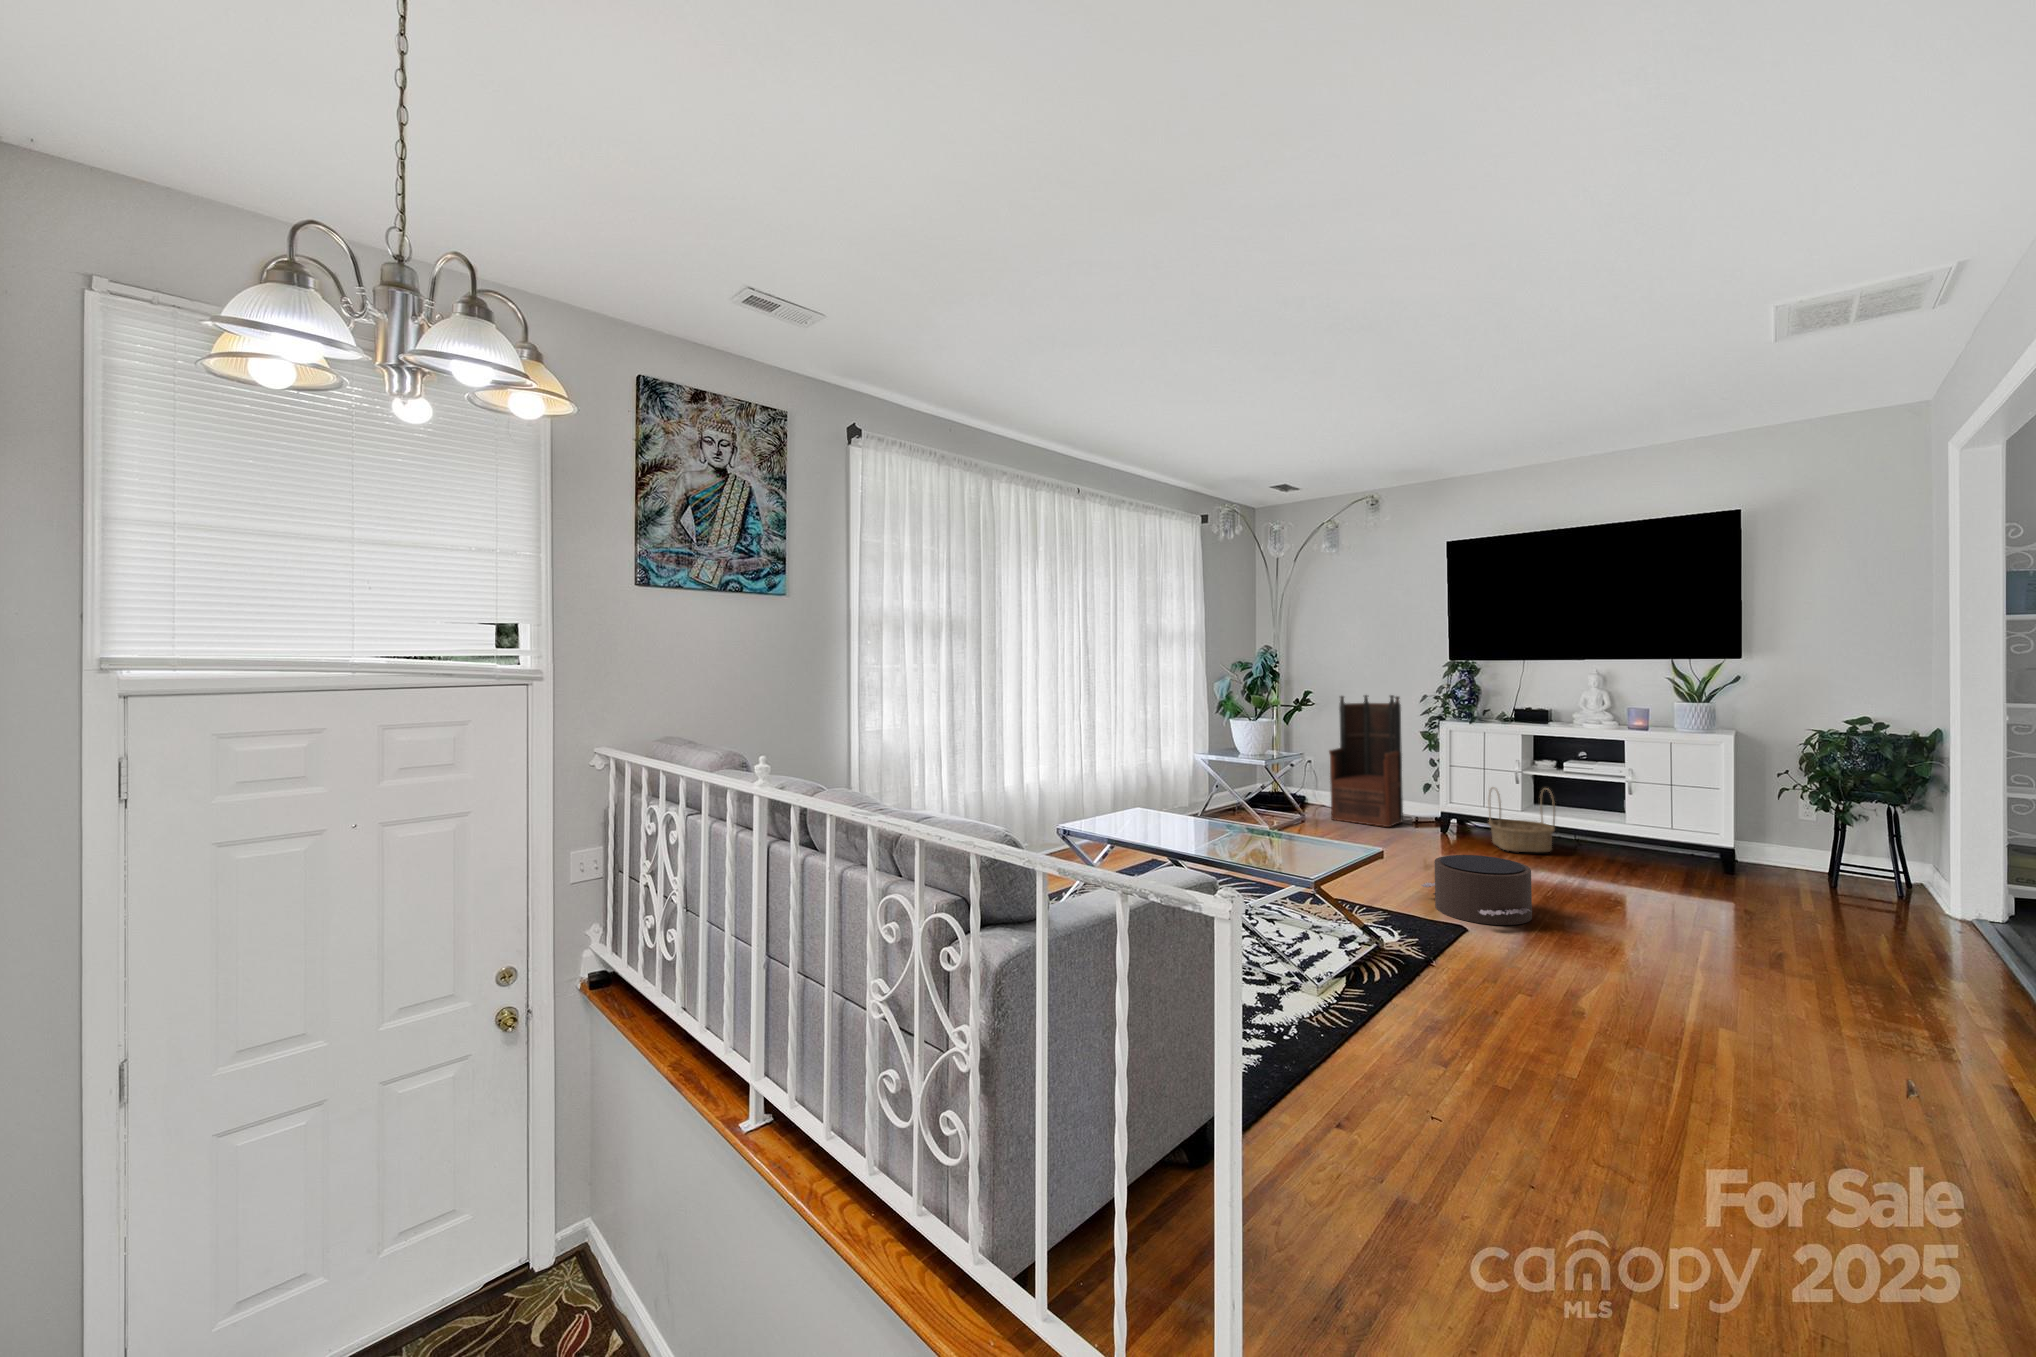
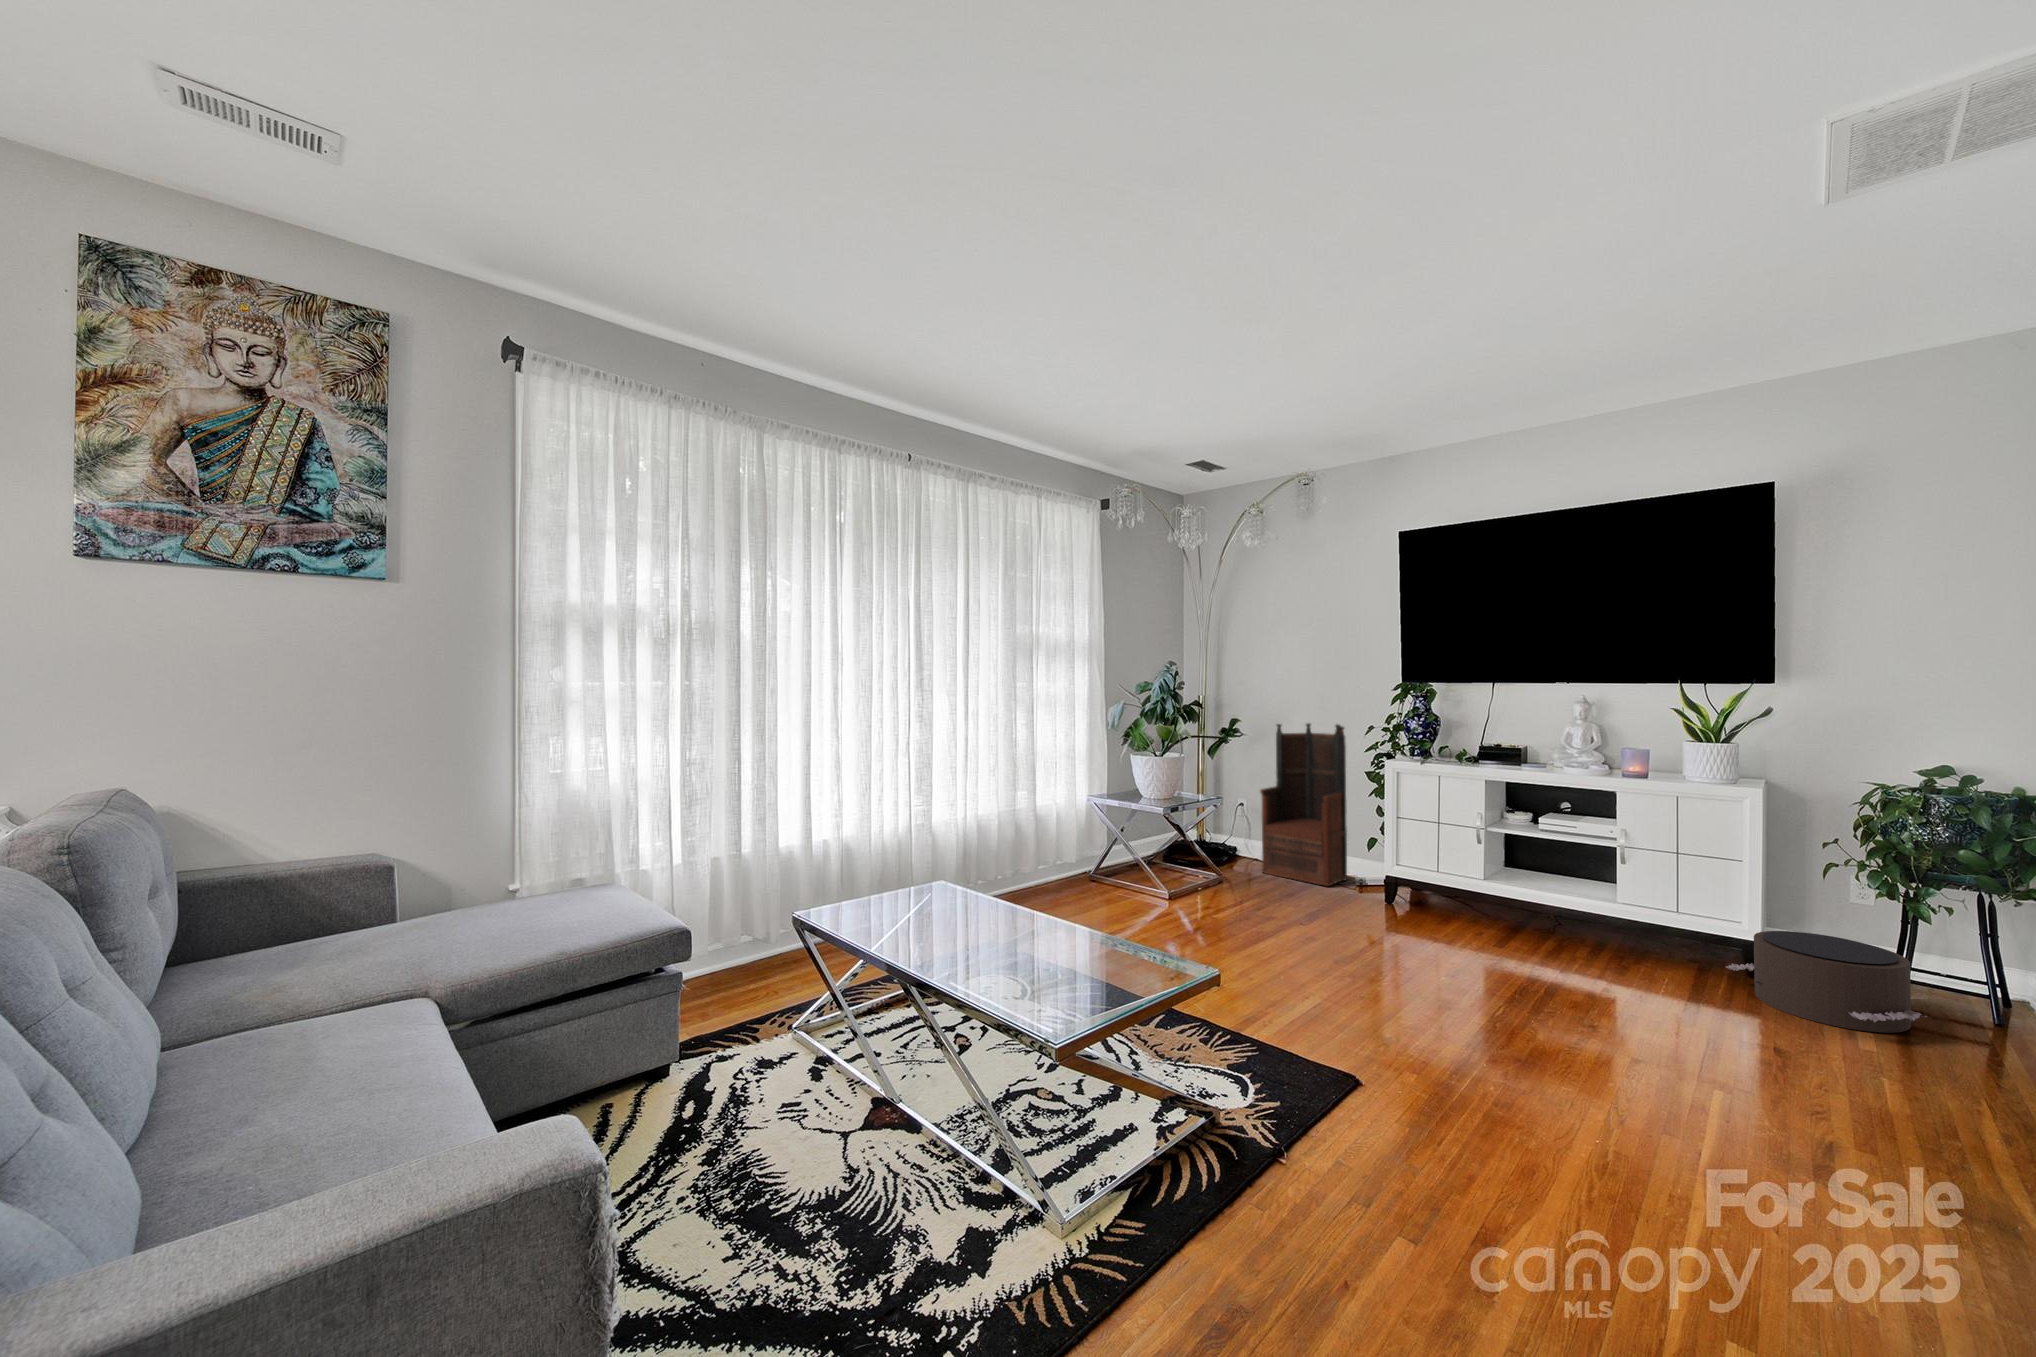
basket: present [1489,787,1555,852] -> none [1444,844,1527,932]
pouf: present [1421,855,1532,925] -> present [1725,931,1927,1033]

